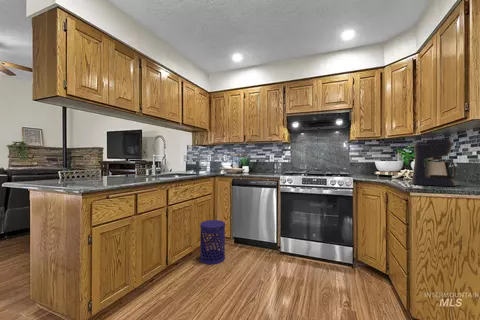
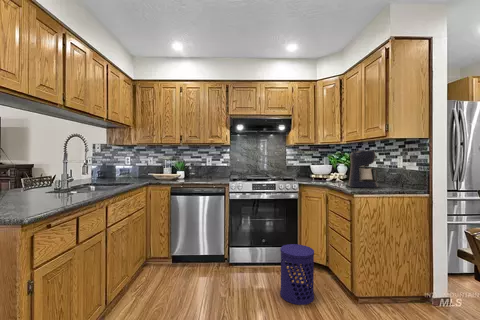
waste bin: present [200,220,225,265] -> present [280,244,314,305]

